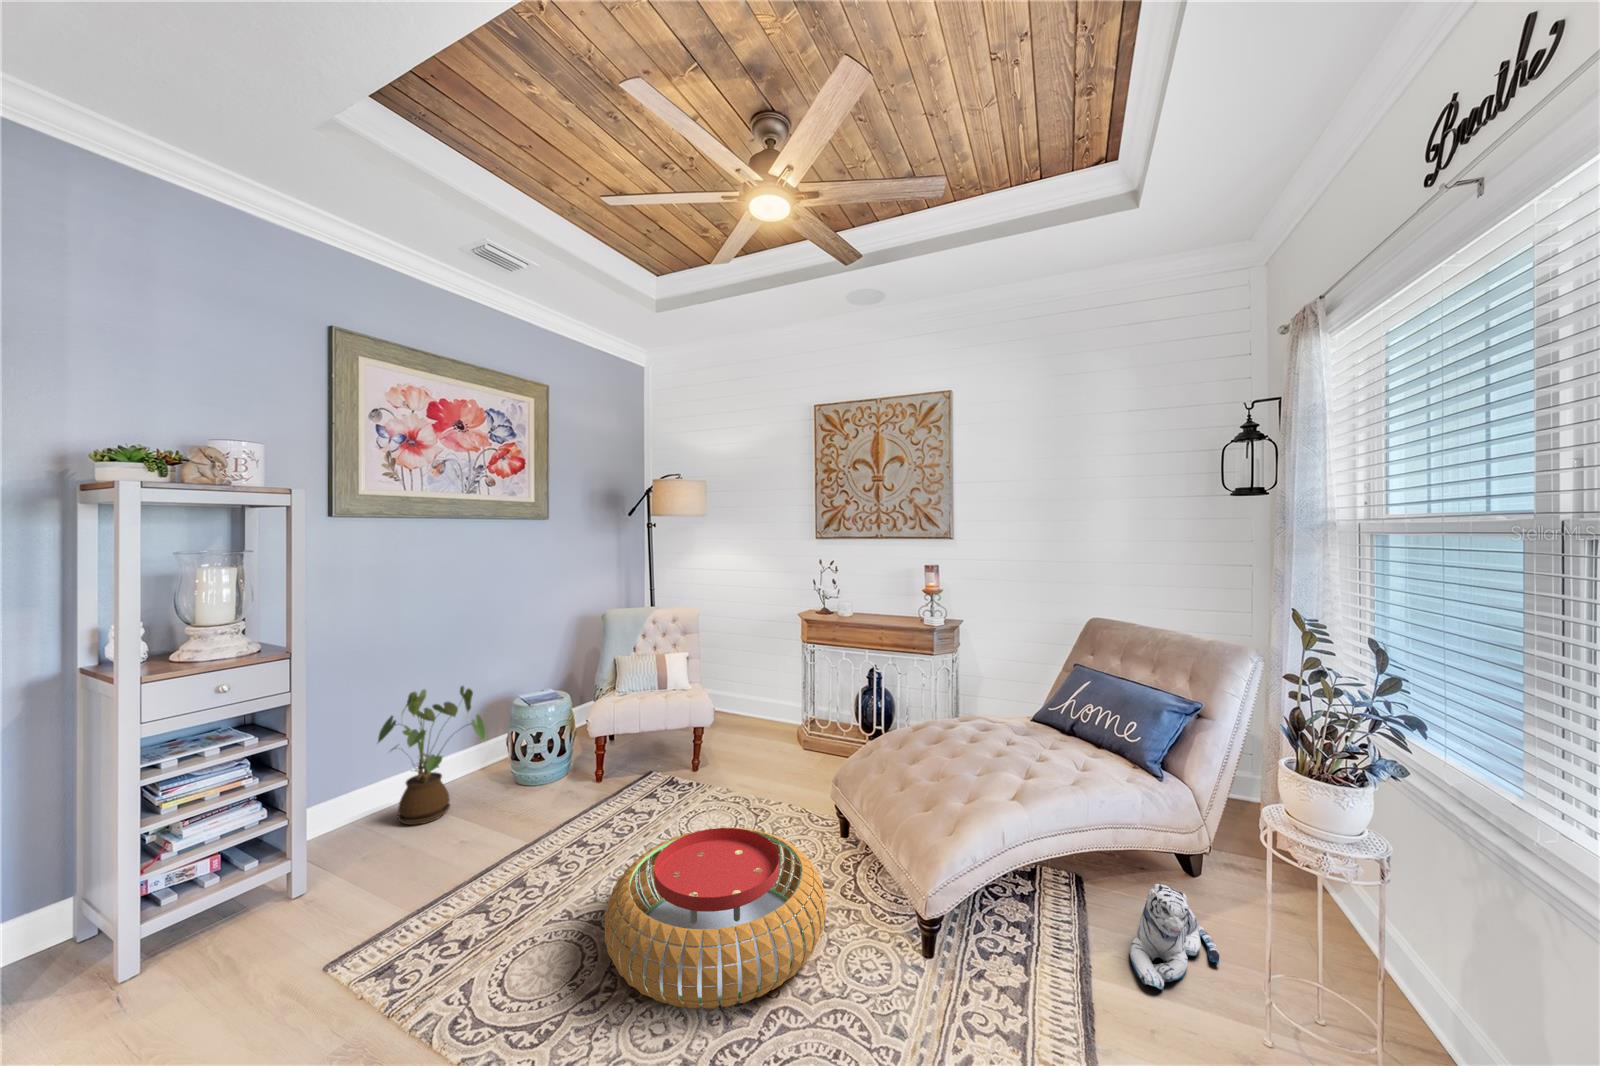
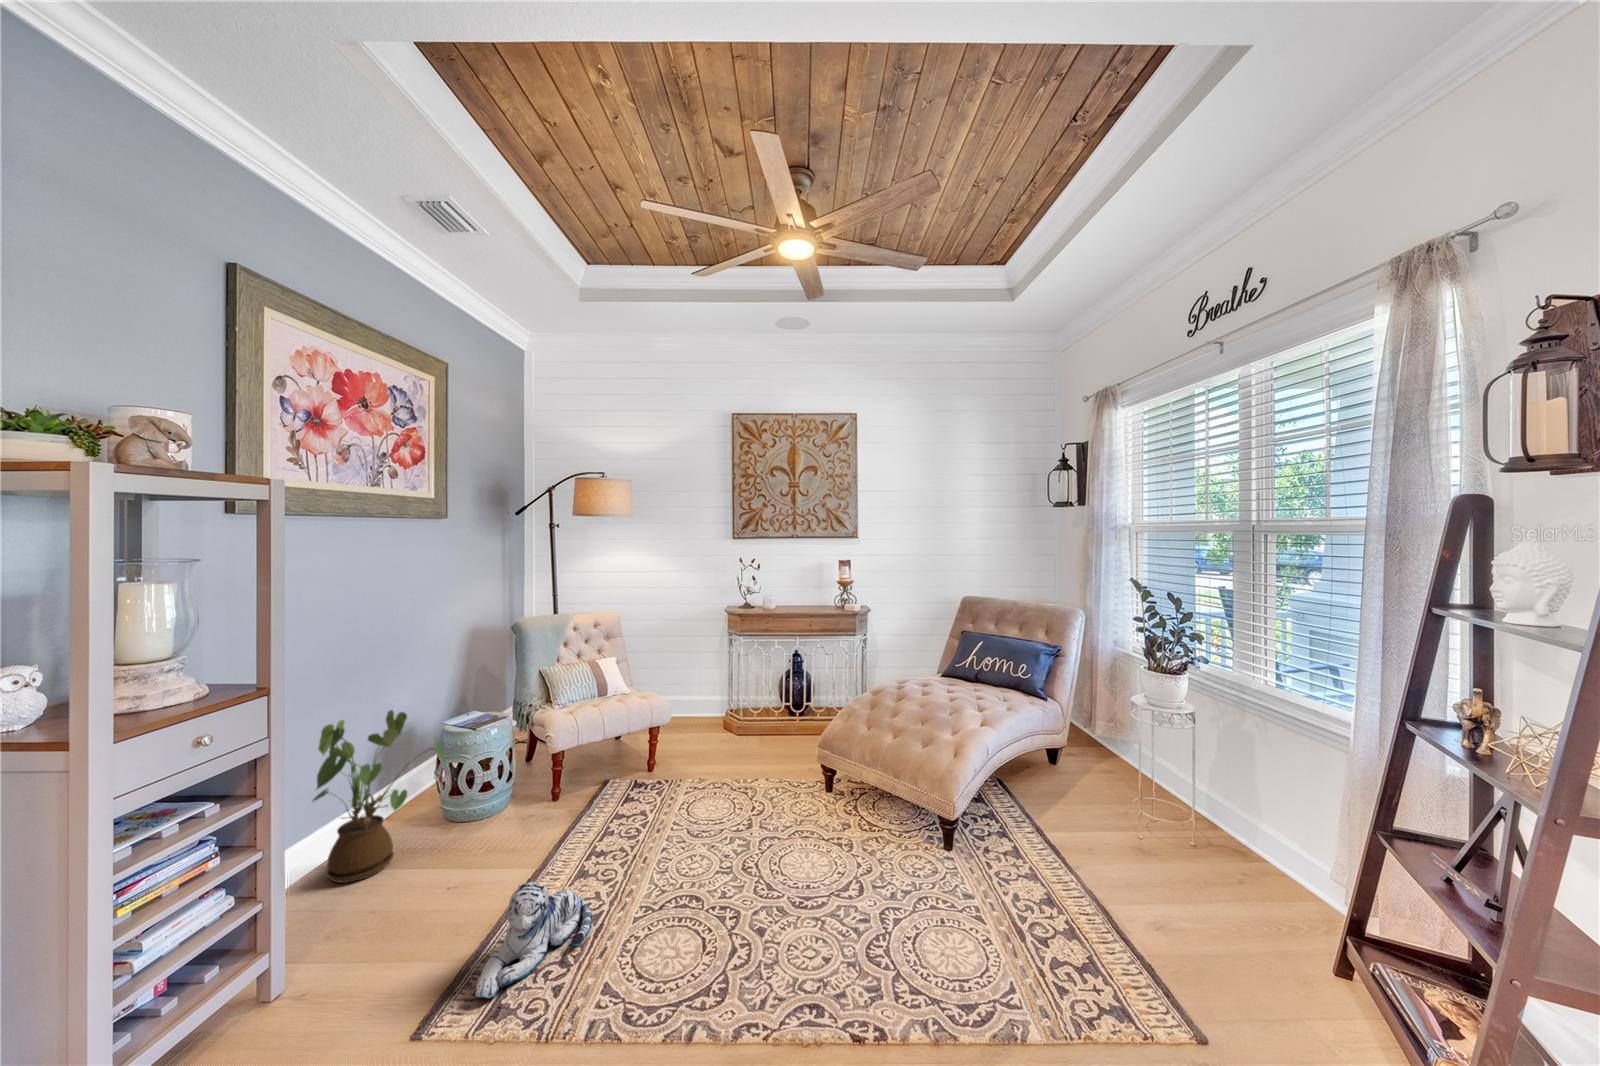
pouf: present [604,827,826,1009] -> none [699,789,889,937]
plush toy: present [1130,884,1219,989] -> present [475,882,592,998]

